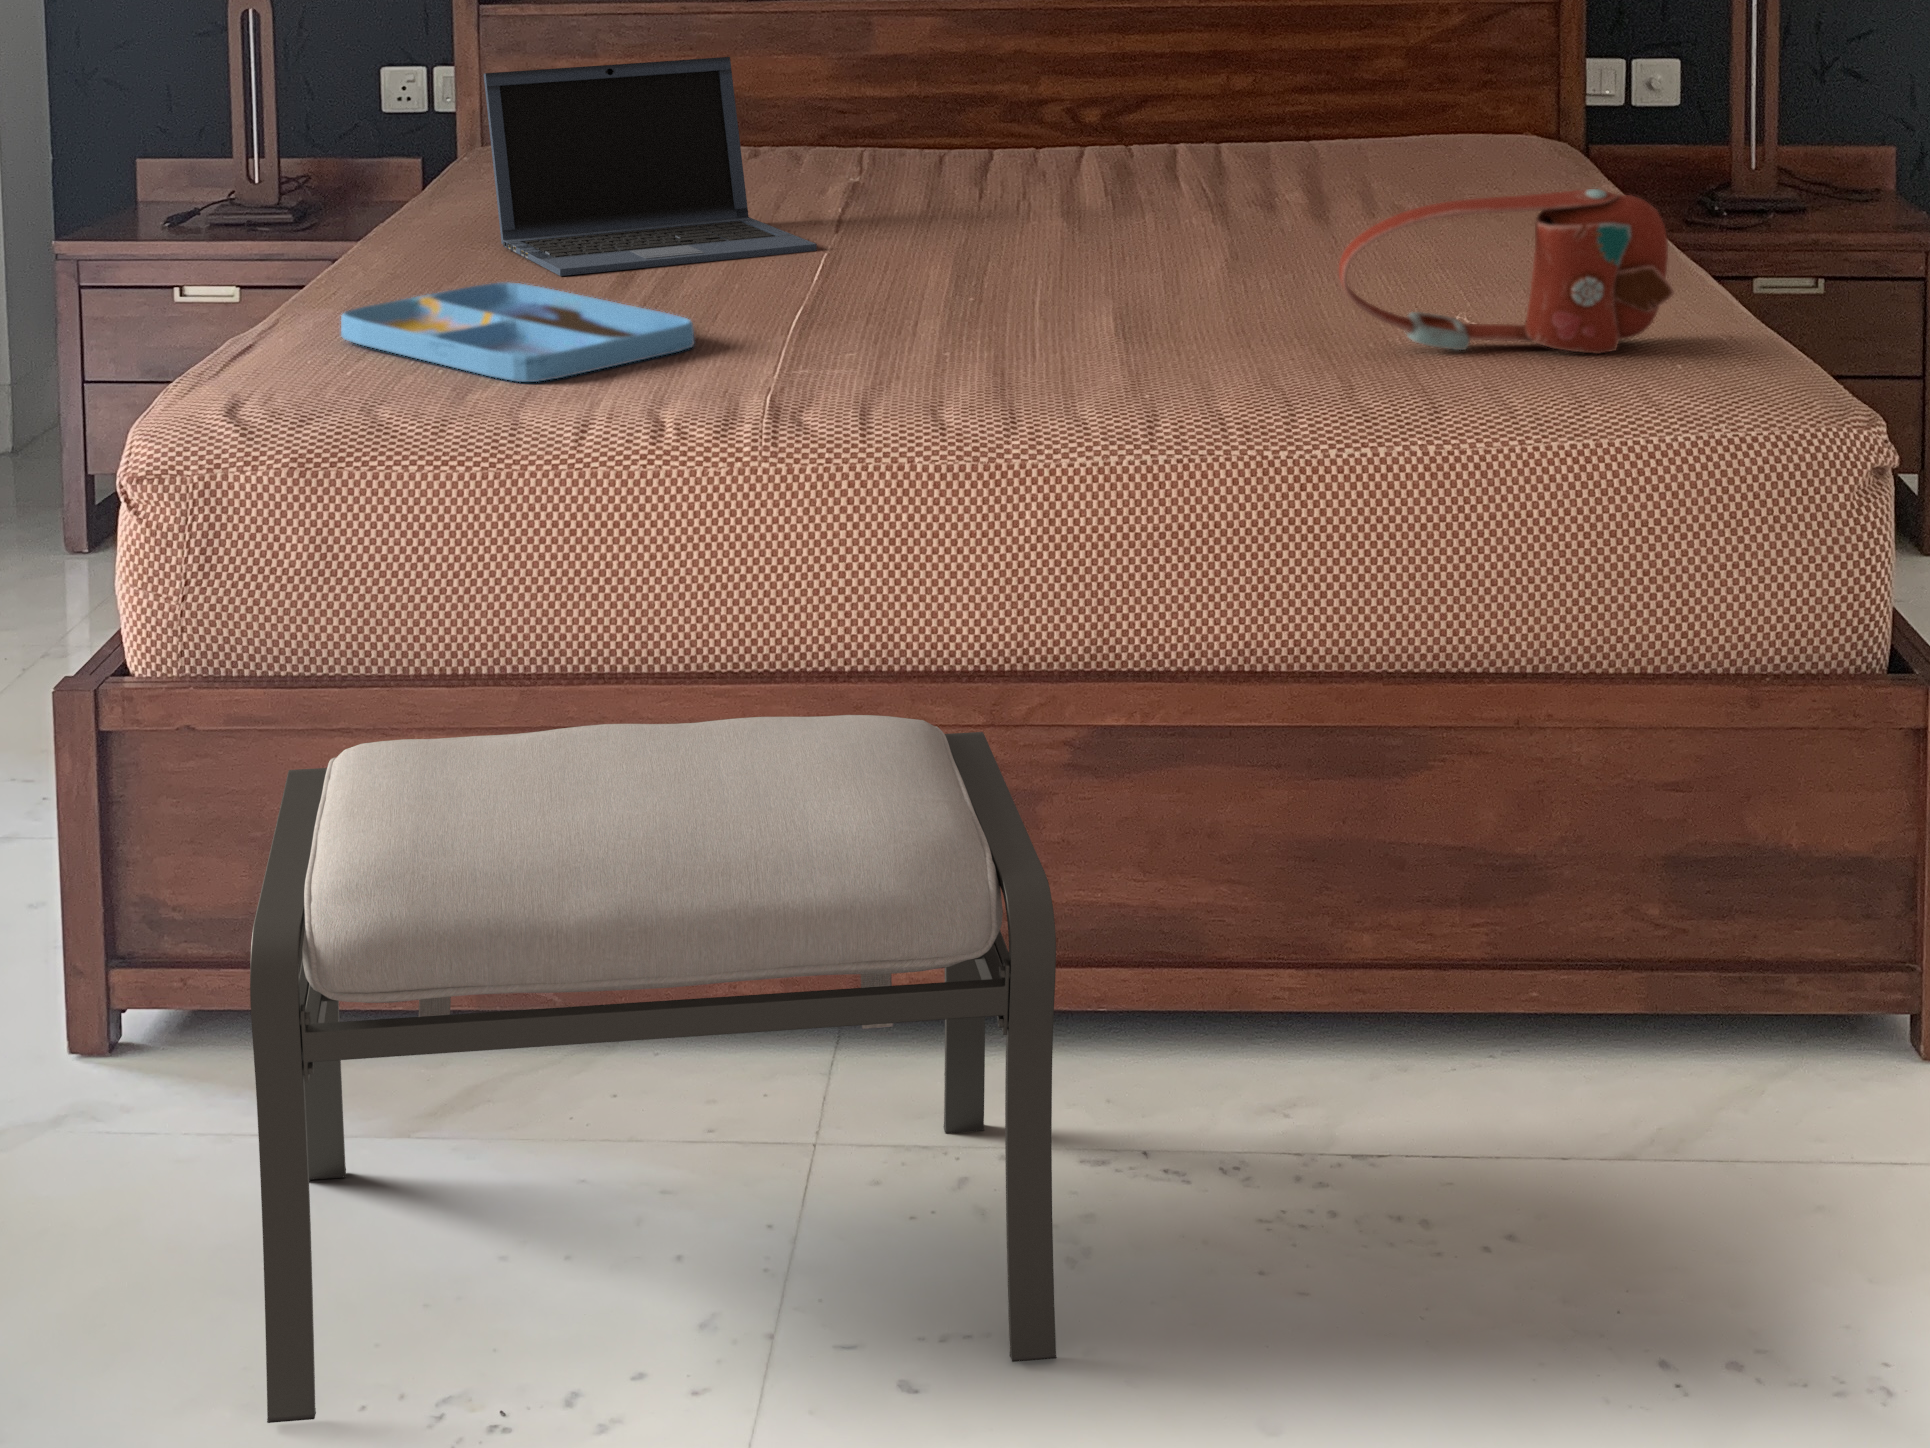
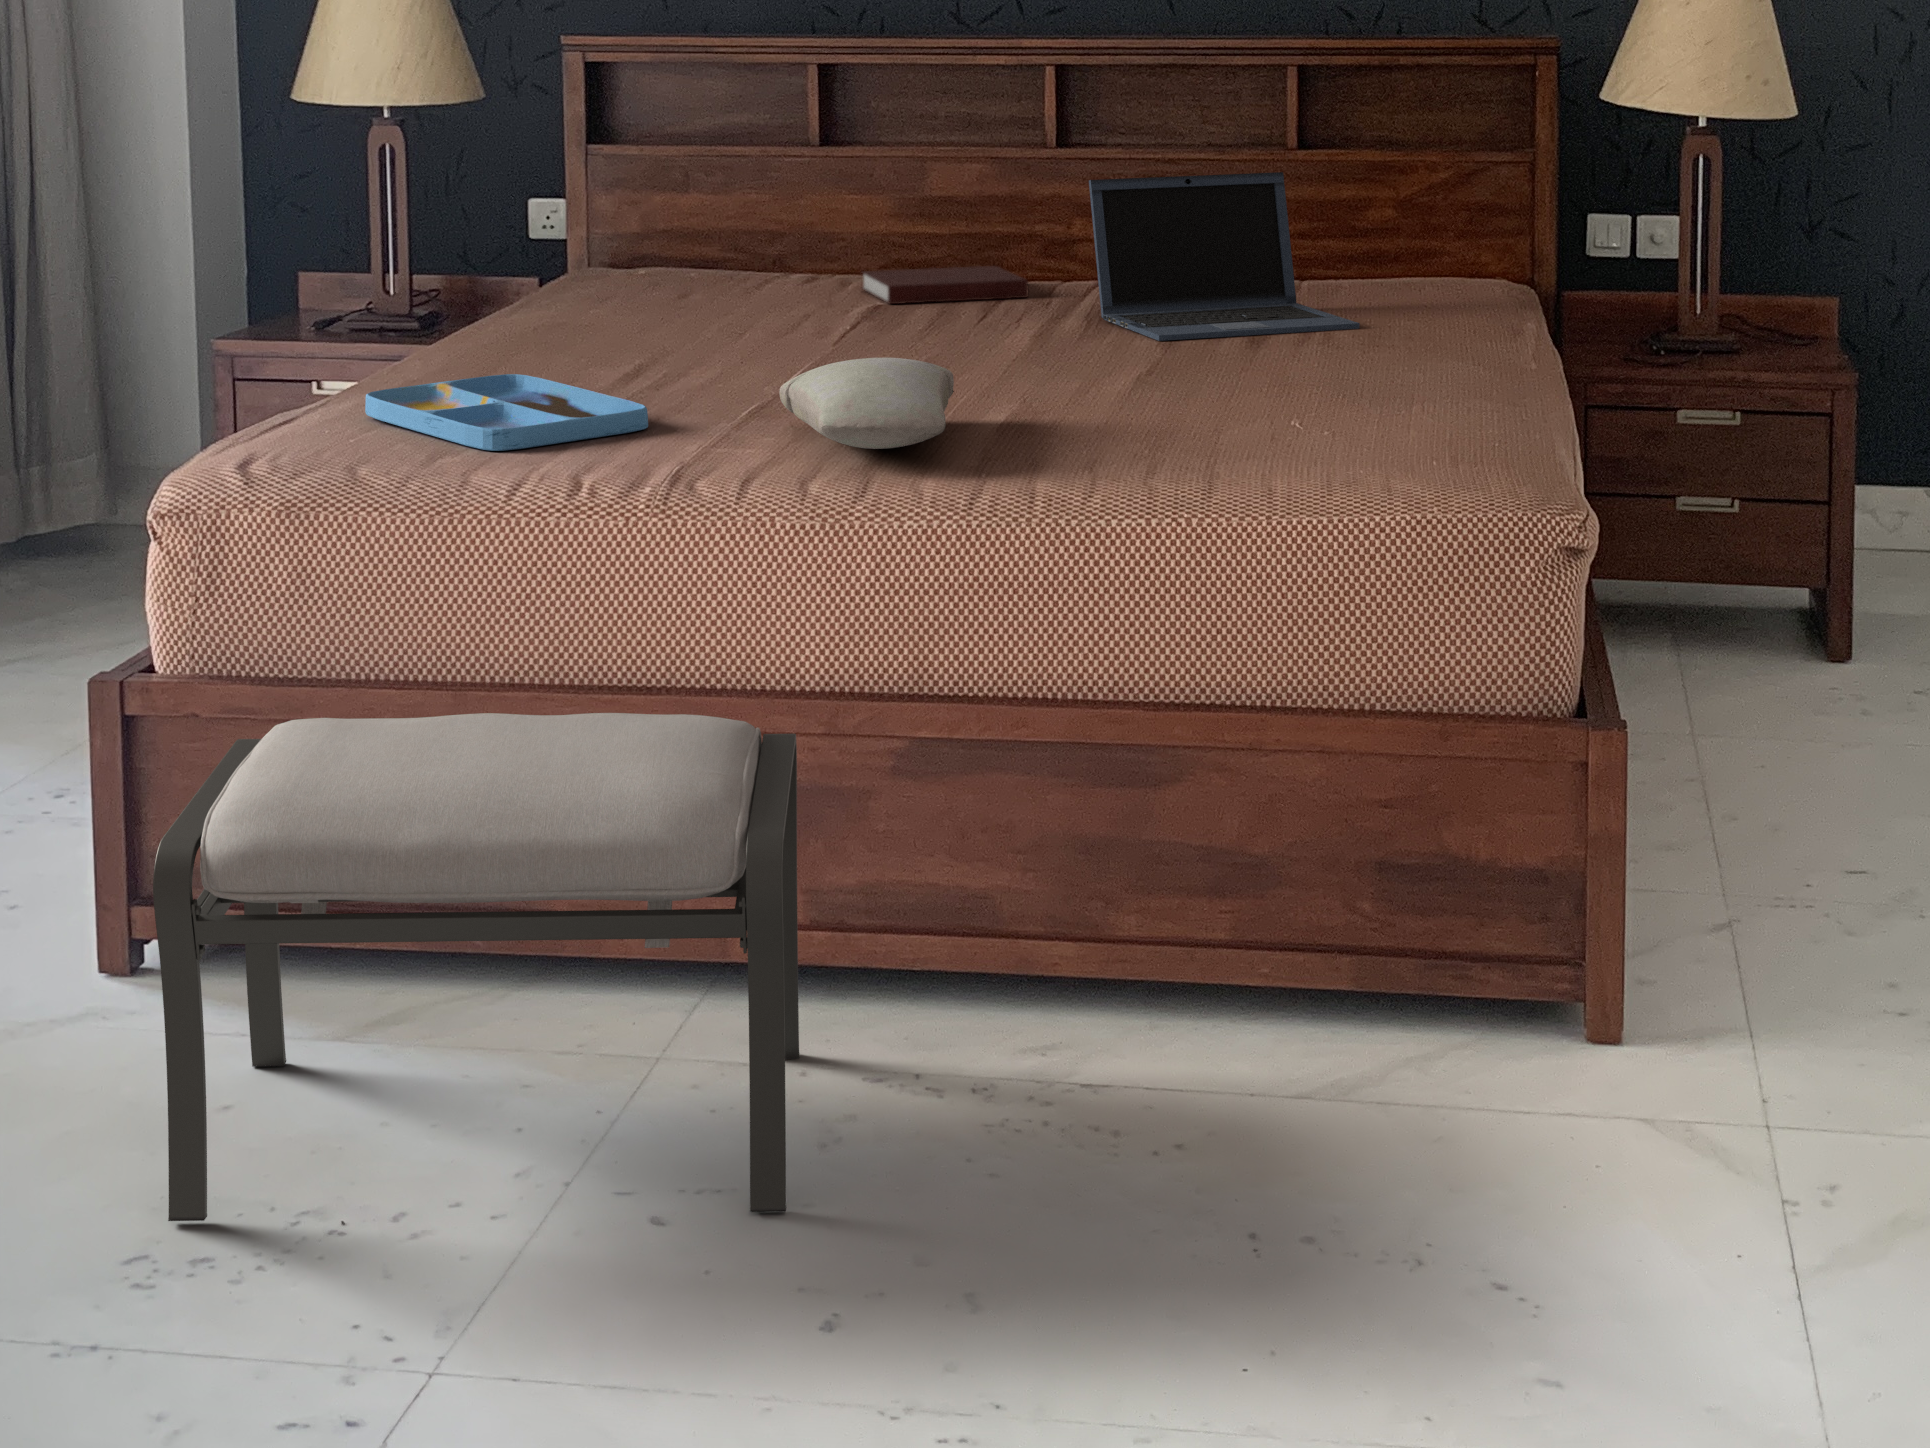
laptop: present [484,57,817,276] -> present [1089,172,1360,341]
notebook: none [816,132,1013,180] -> present [863,266,1029,304]
handbag: present [1339,189,1674,354] -> none [1172,315,1452,455]
pillow: none [849,254,1091,366] -> present [780,358,954,449]

